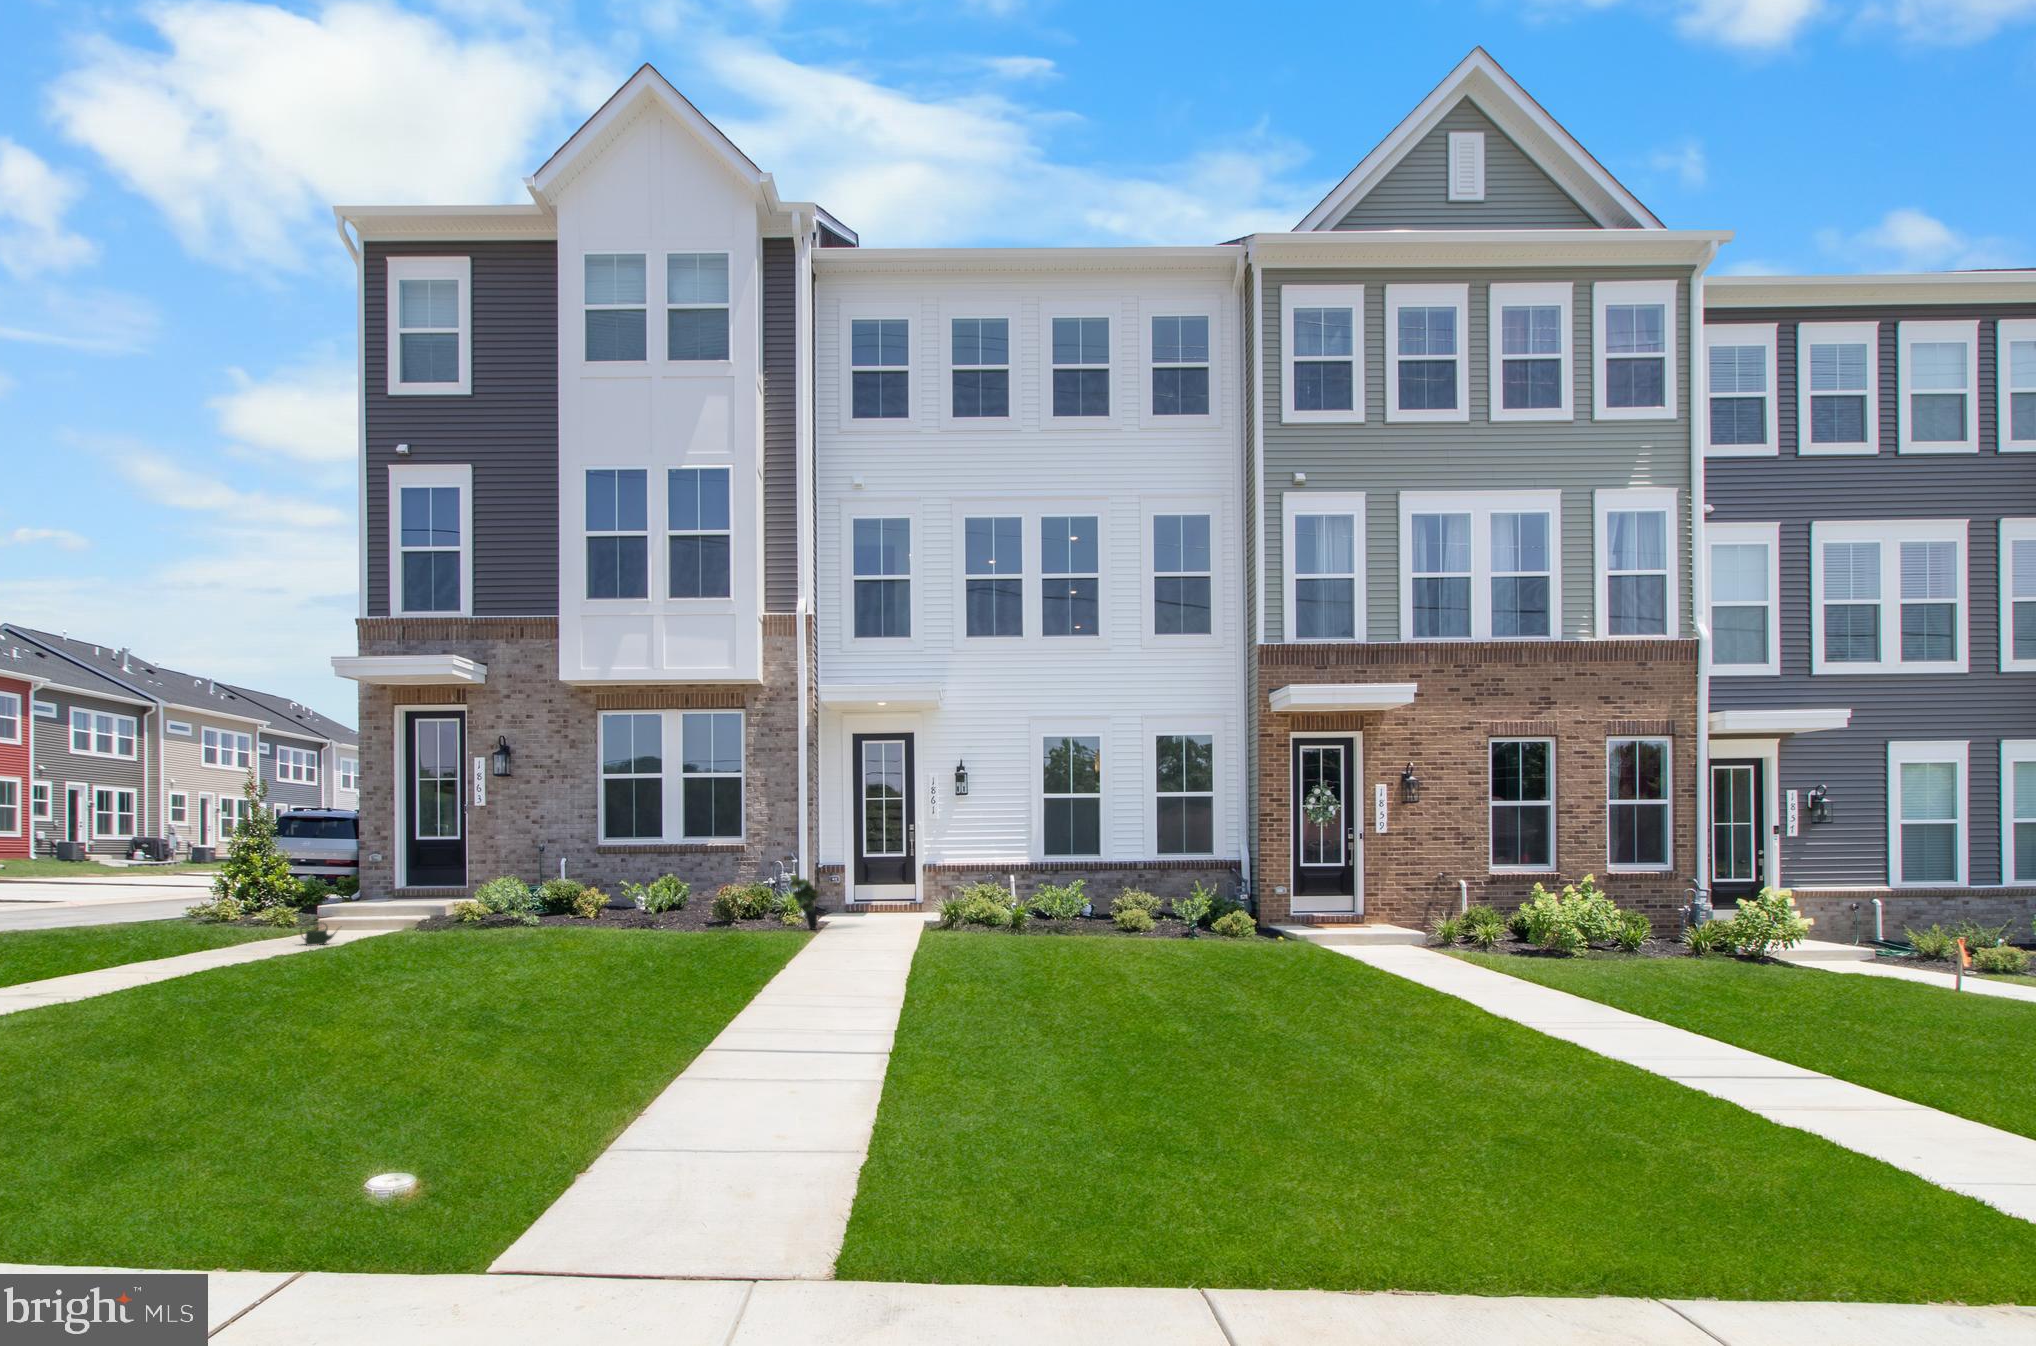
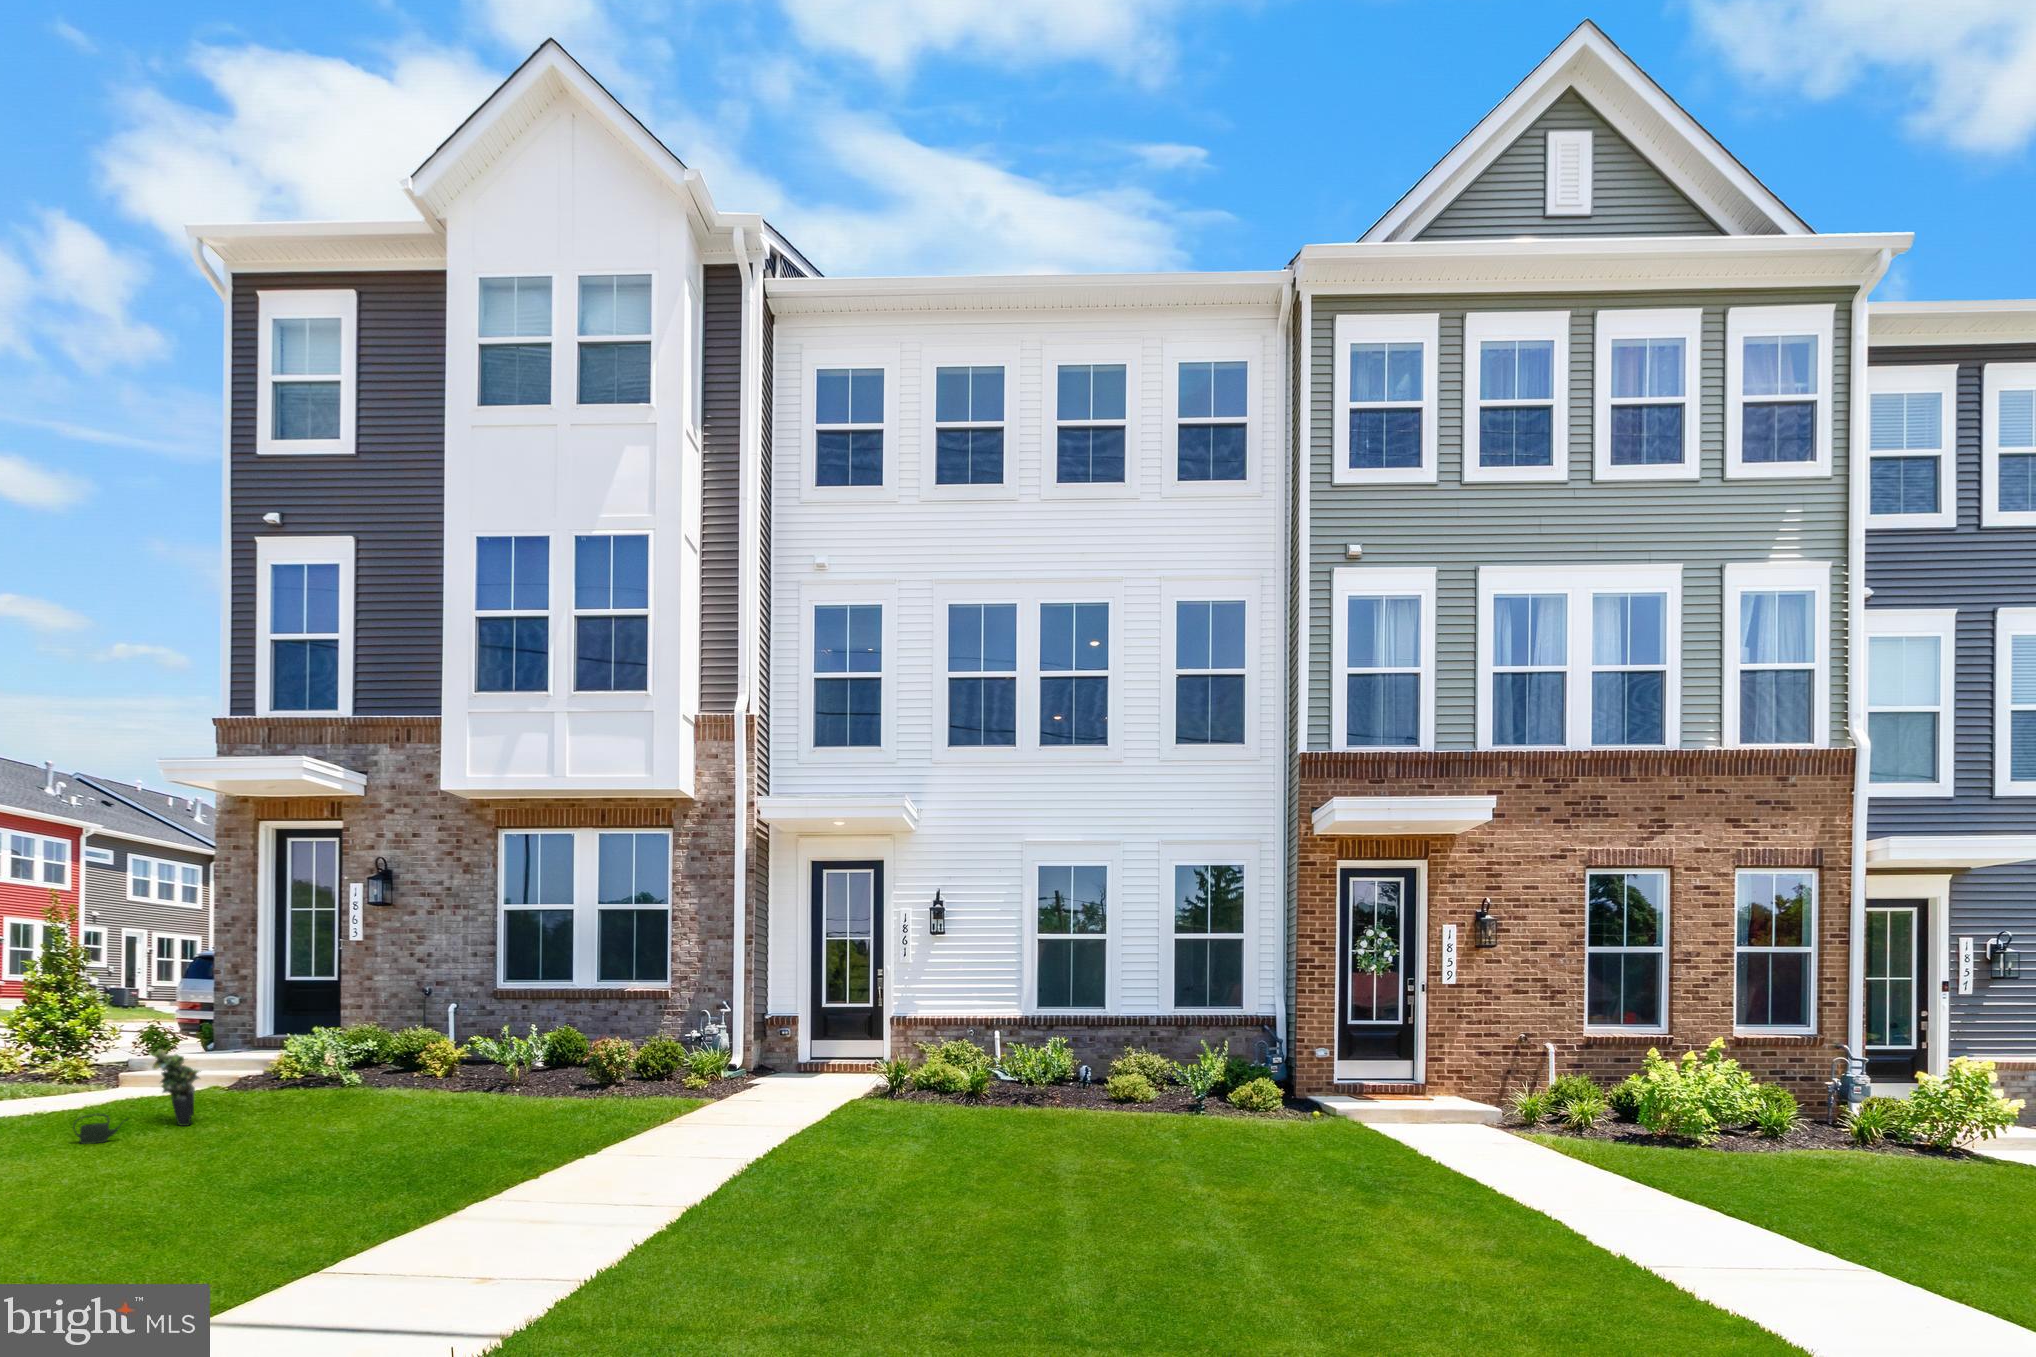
potted plant: present [790,875,820,930] -> present [150,1049,199,1126]

